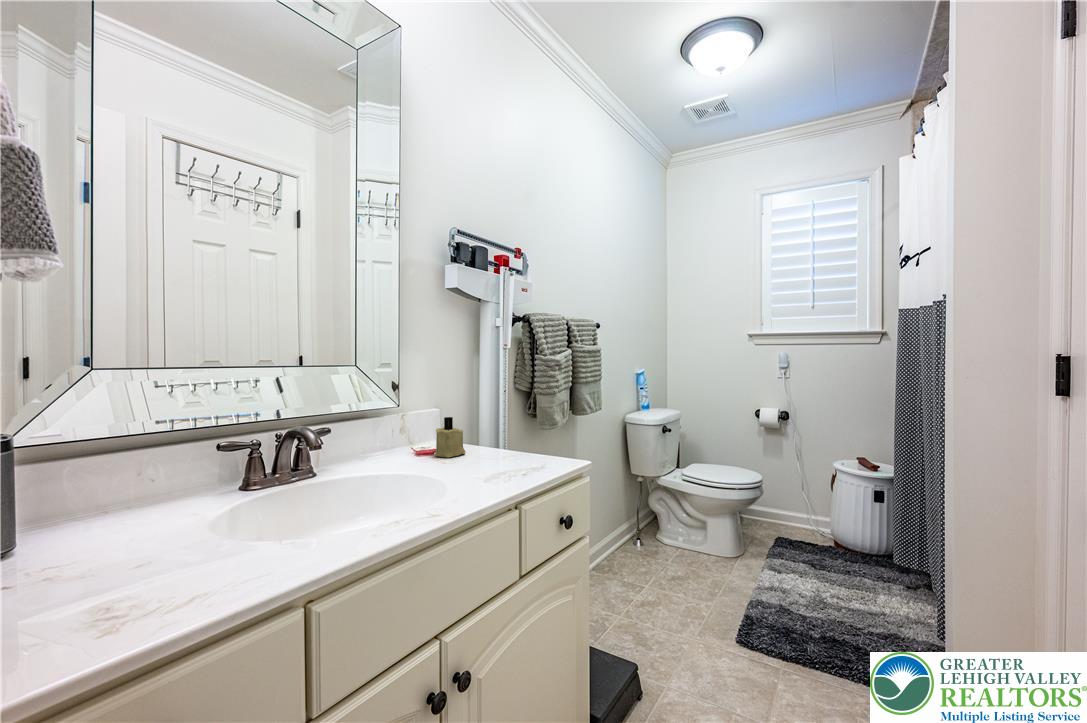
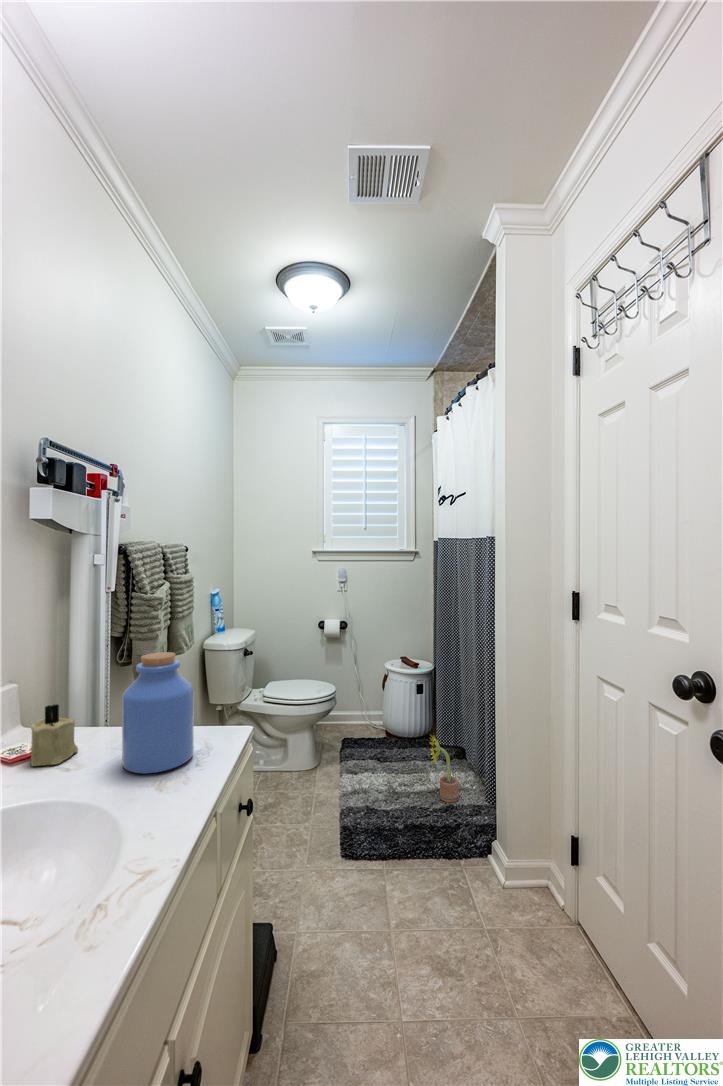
jar: none [479,383,532,471] -> present [122,652,194,773]
decorative plant: none [872,544,914,635] -> present [430,736,459,802]

